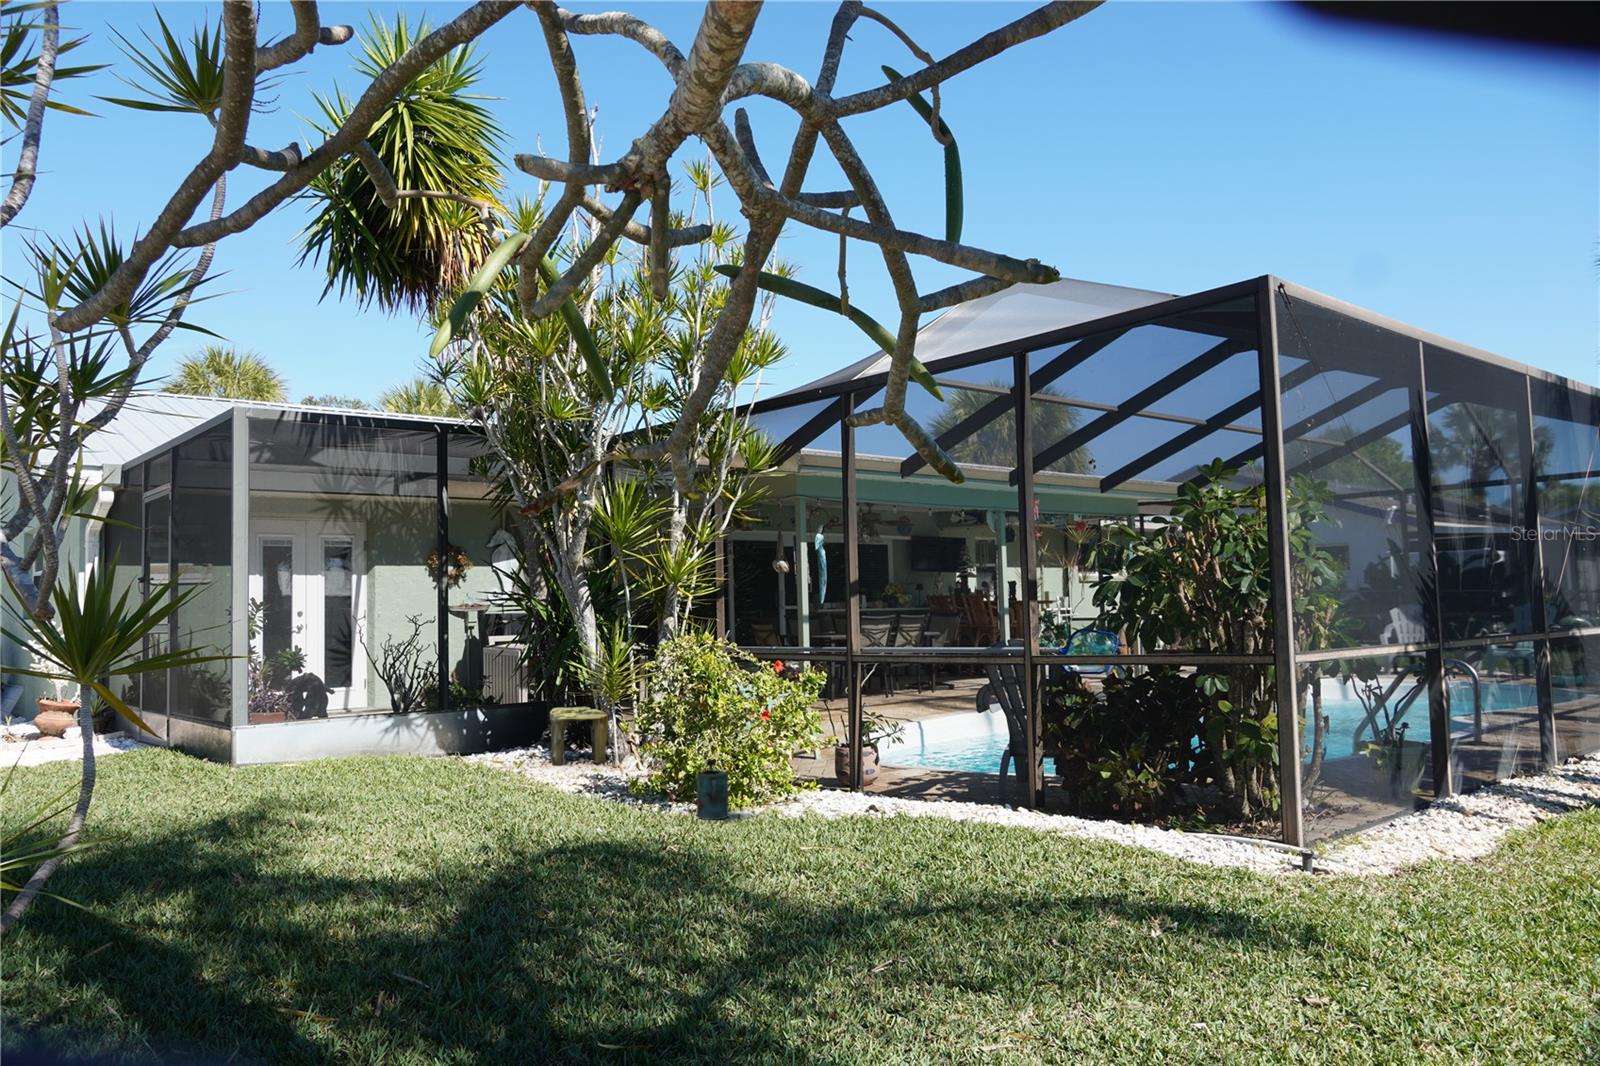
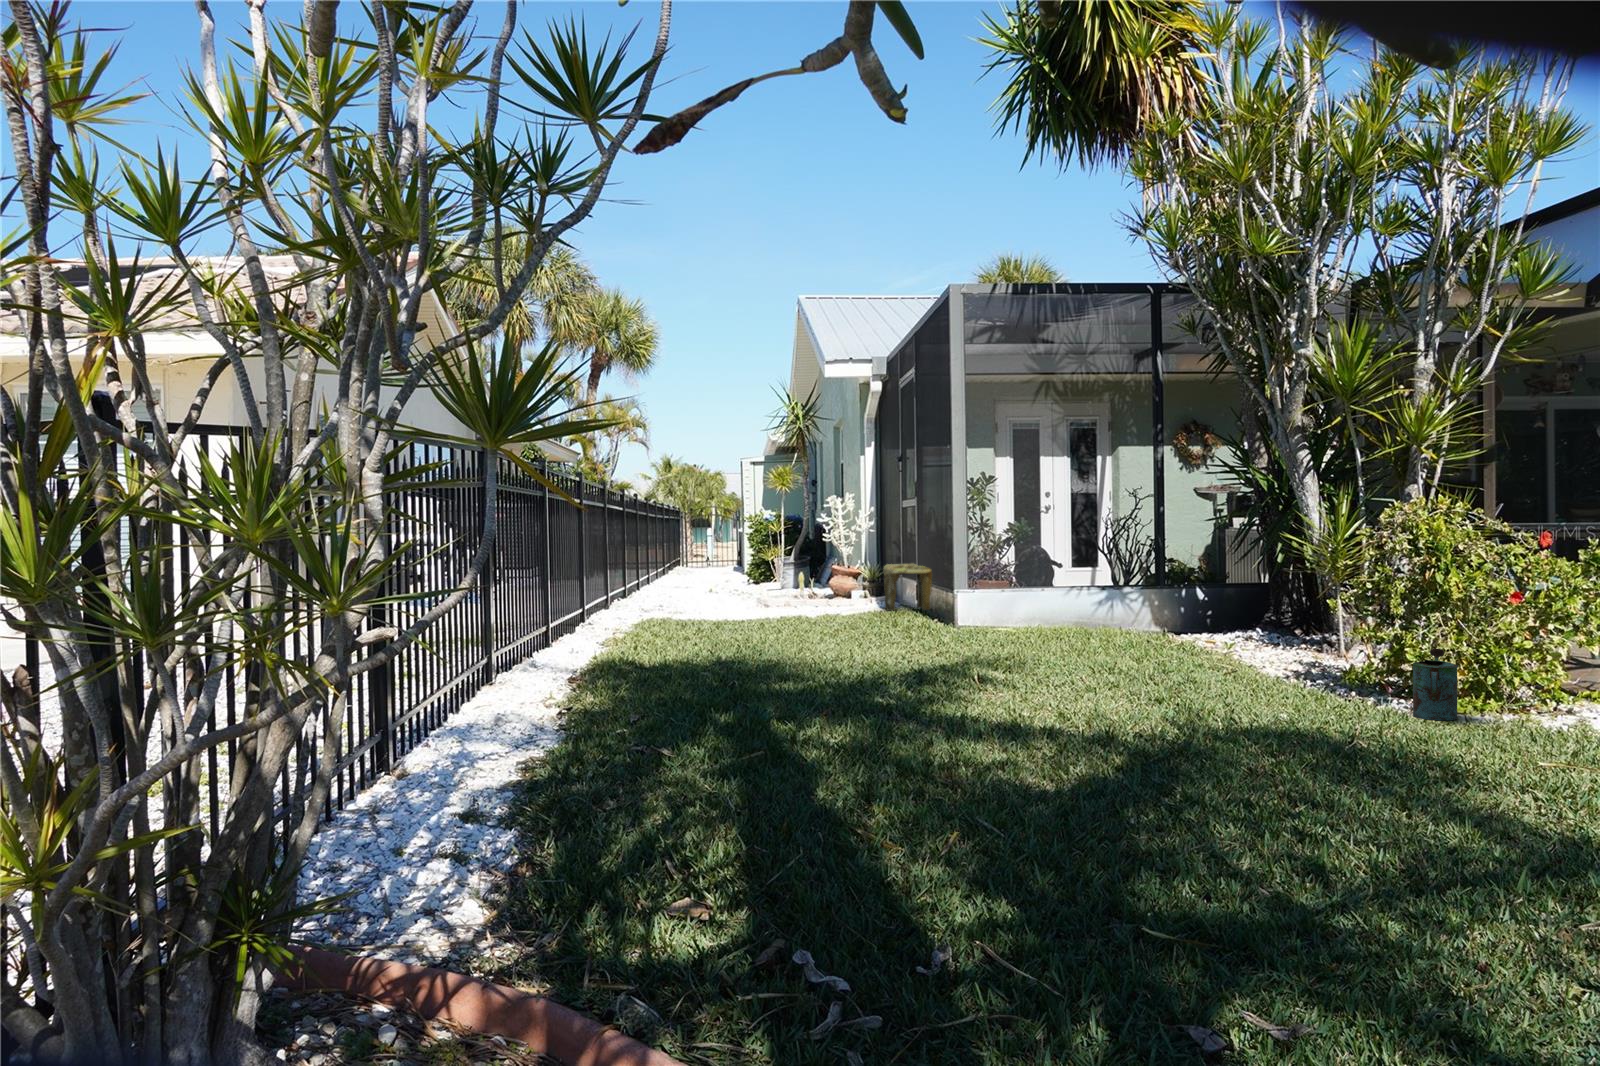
stool: present [550,707,608,766] -> present [884,563,932,611]

